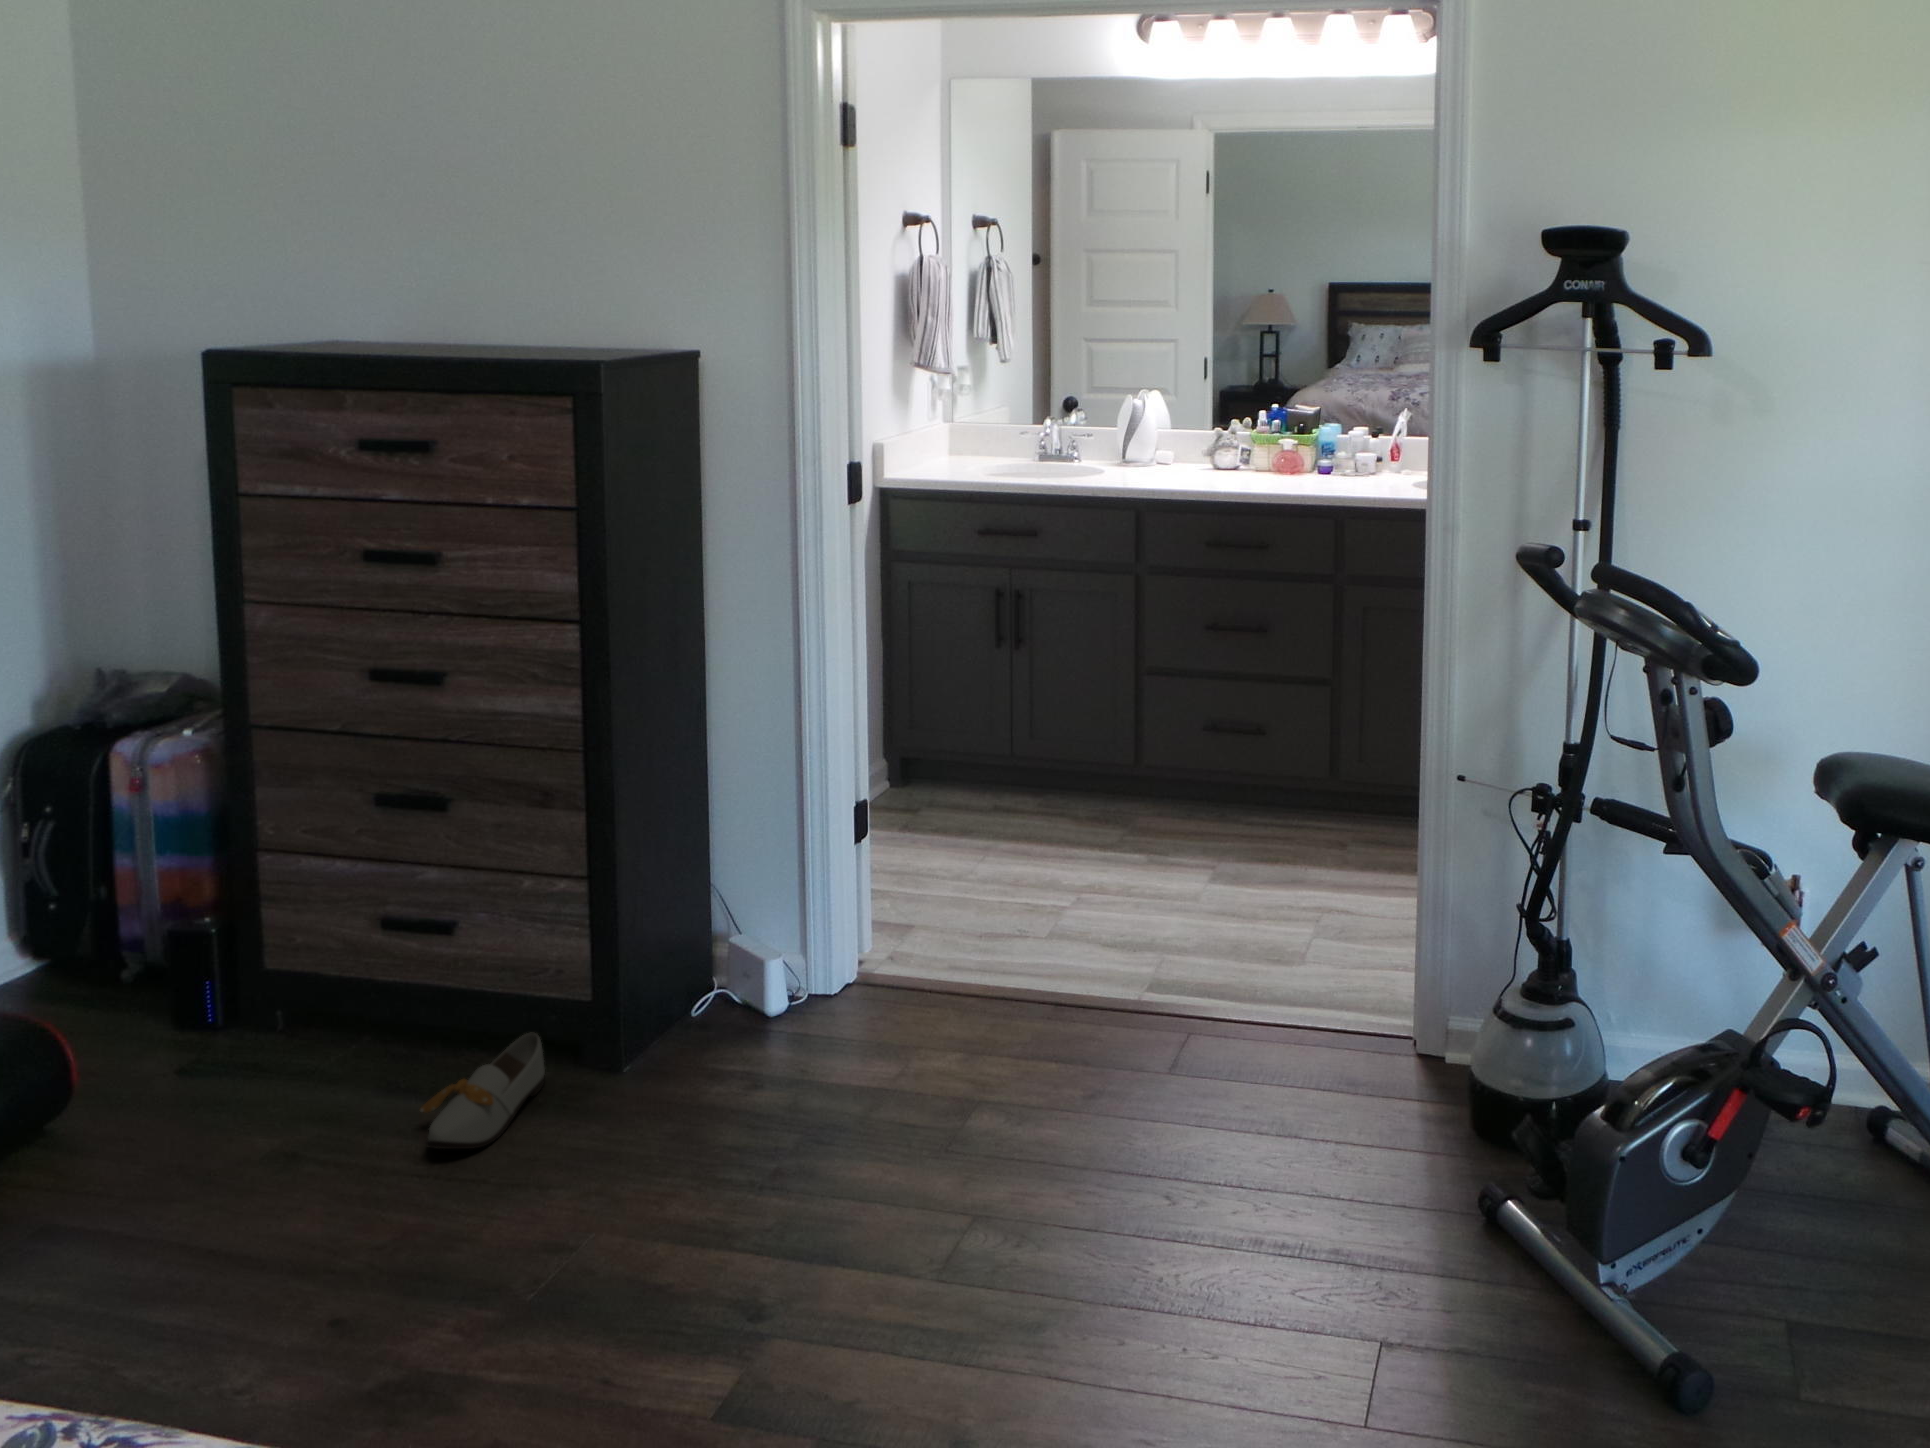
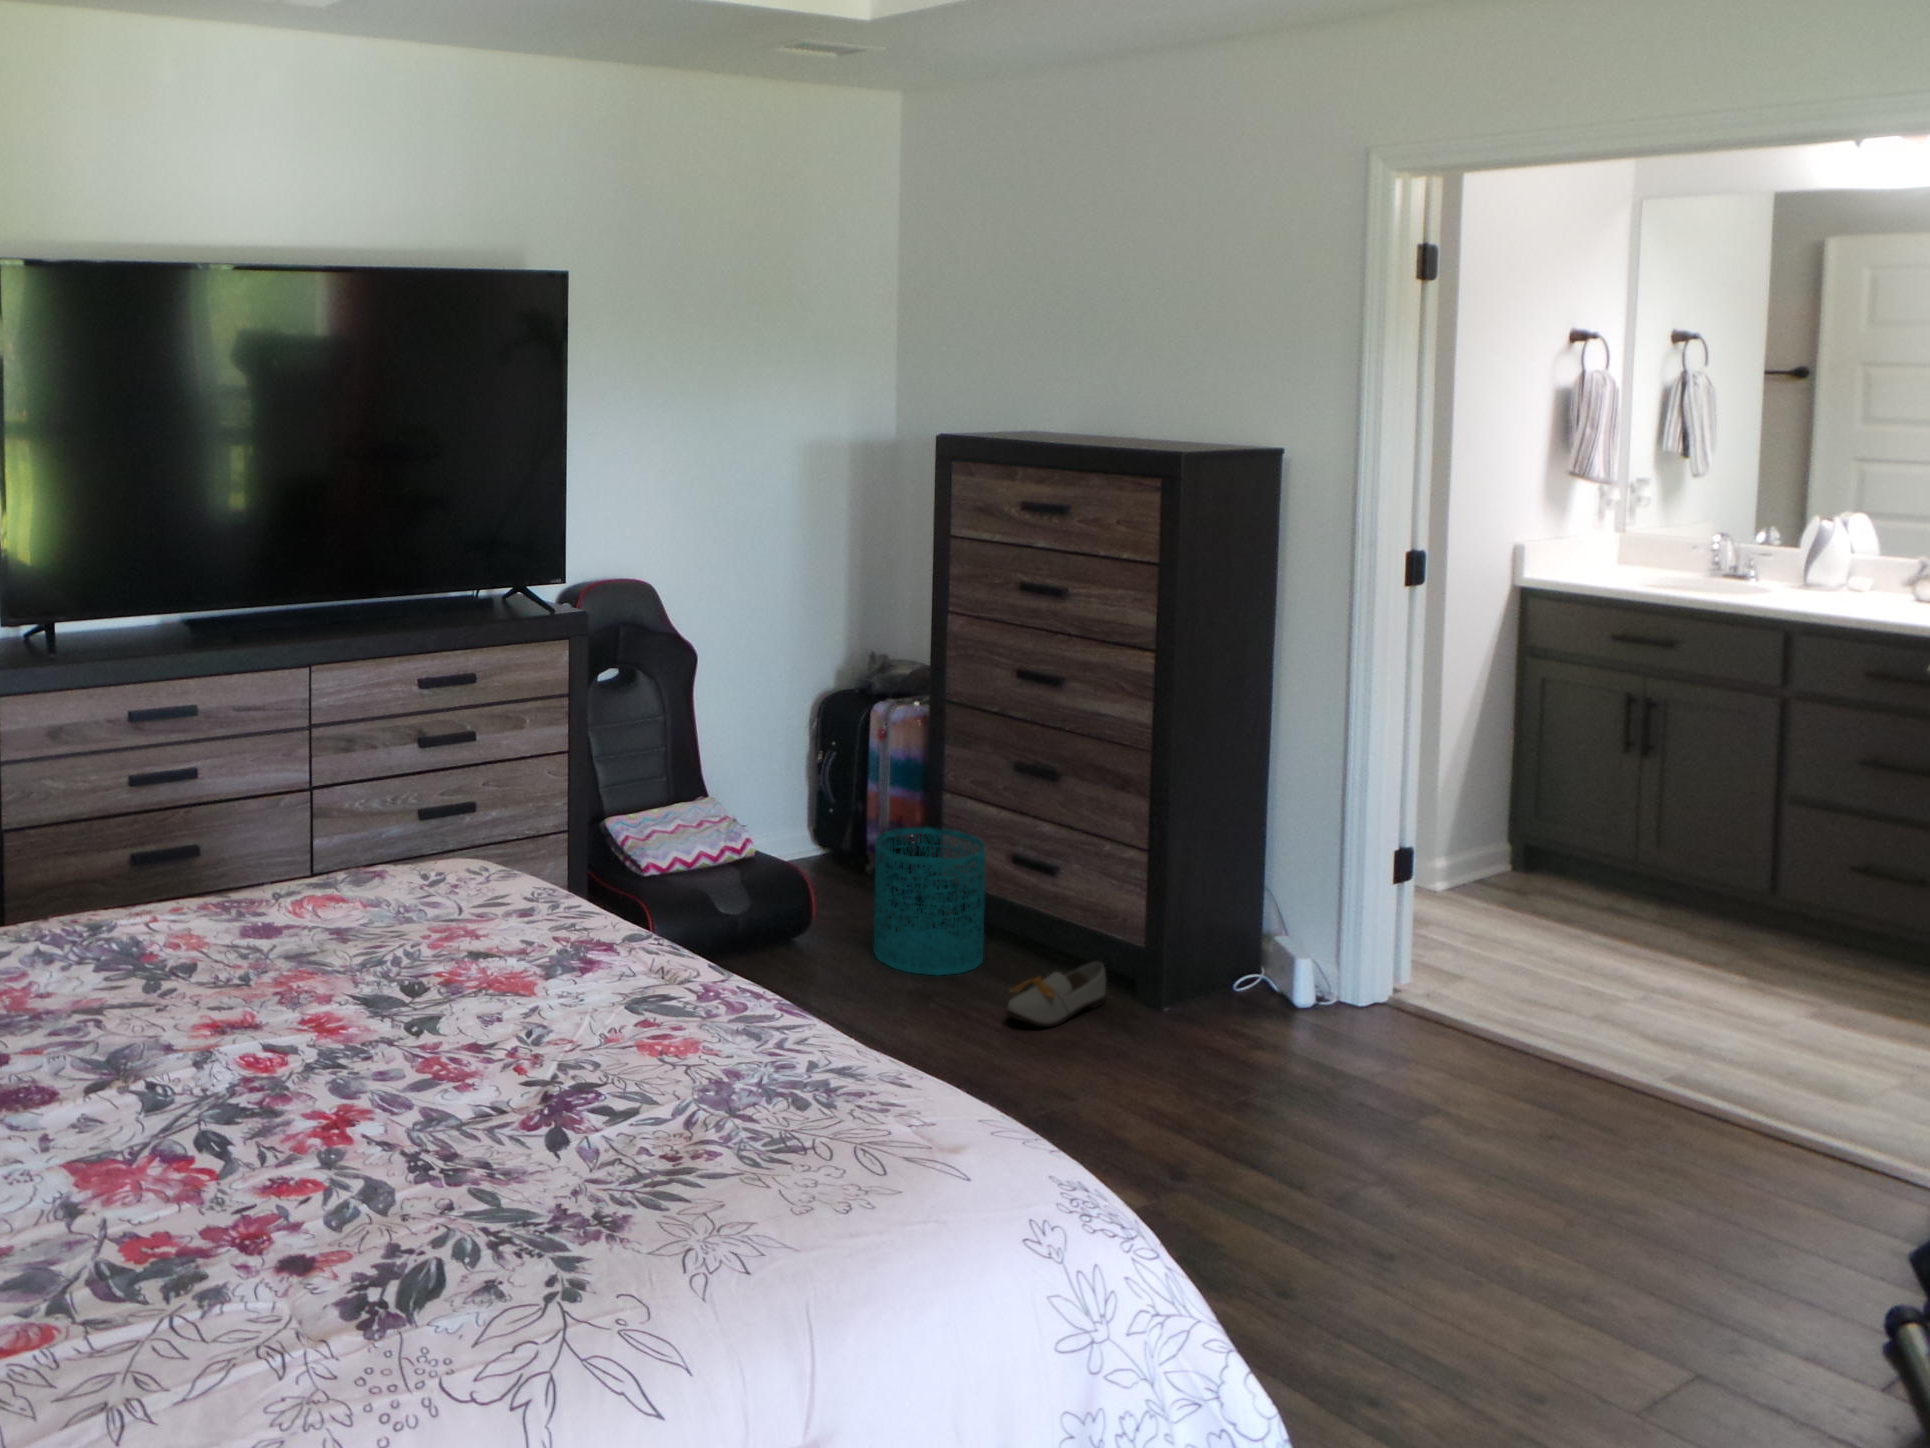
wastebasket: none [170,905,354,1129] -> present [874,828,985,975]

